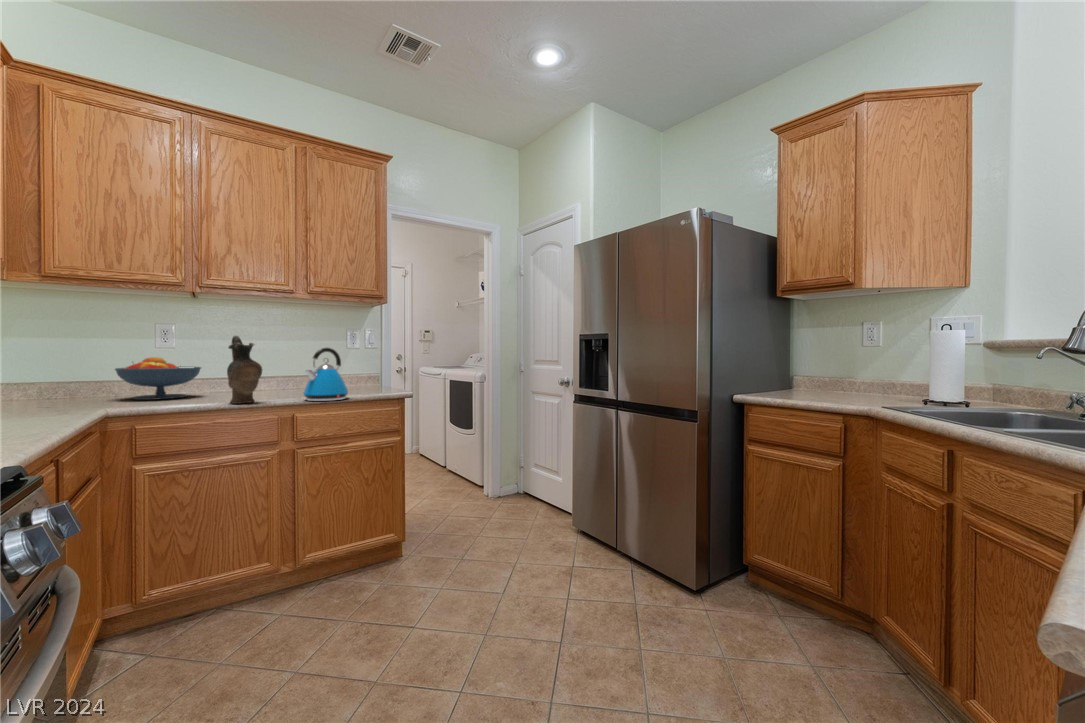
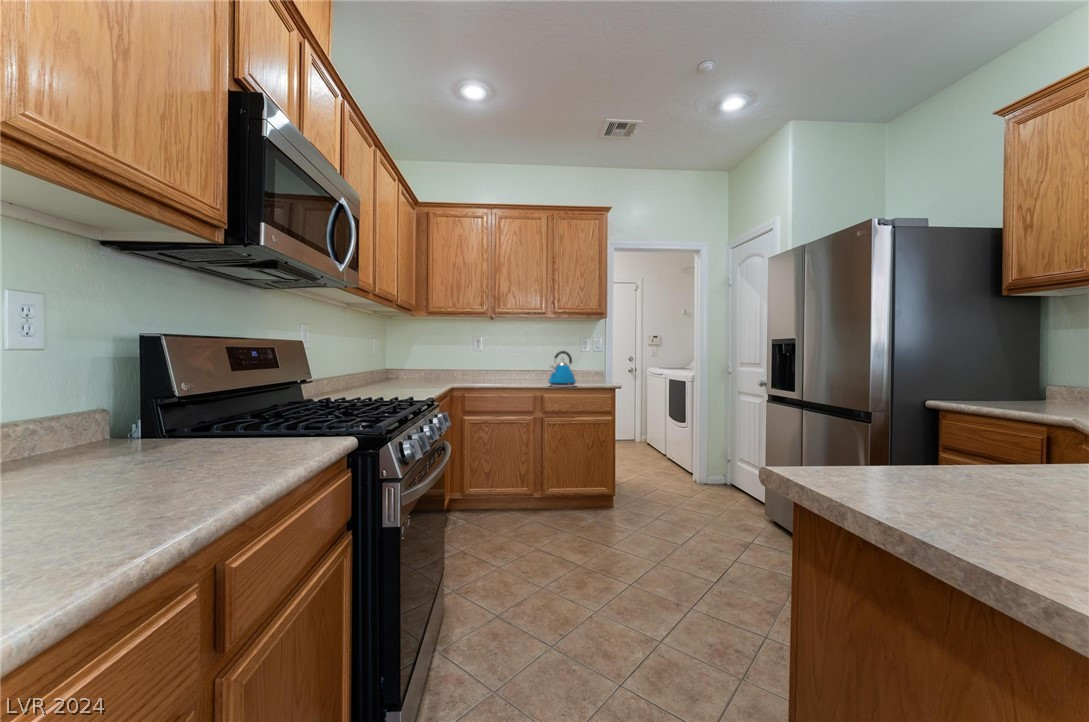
ceramic pitcher: present [227,336,262,404] -> none [508,343,526,386]
fruit bowl: present [115,357,201,400] -> none [456,357,496,382]

